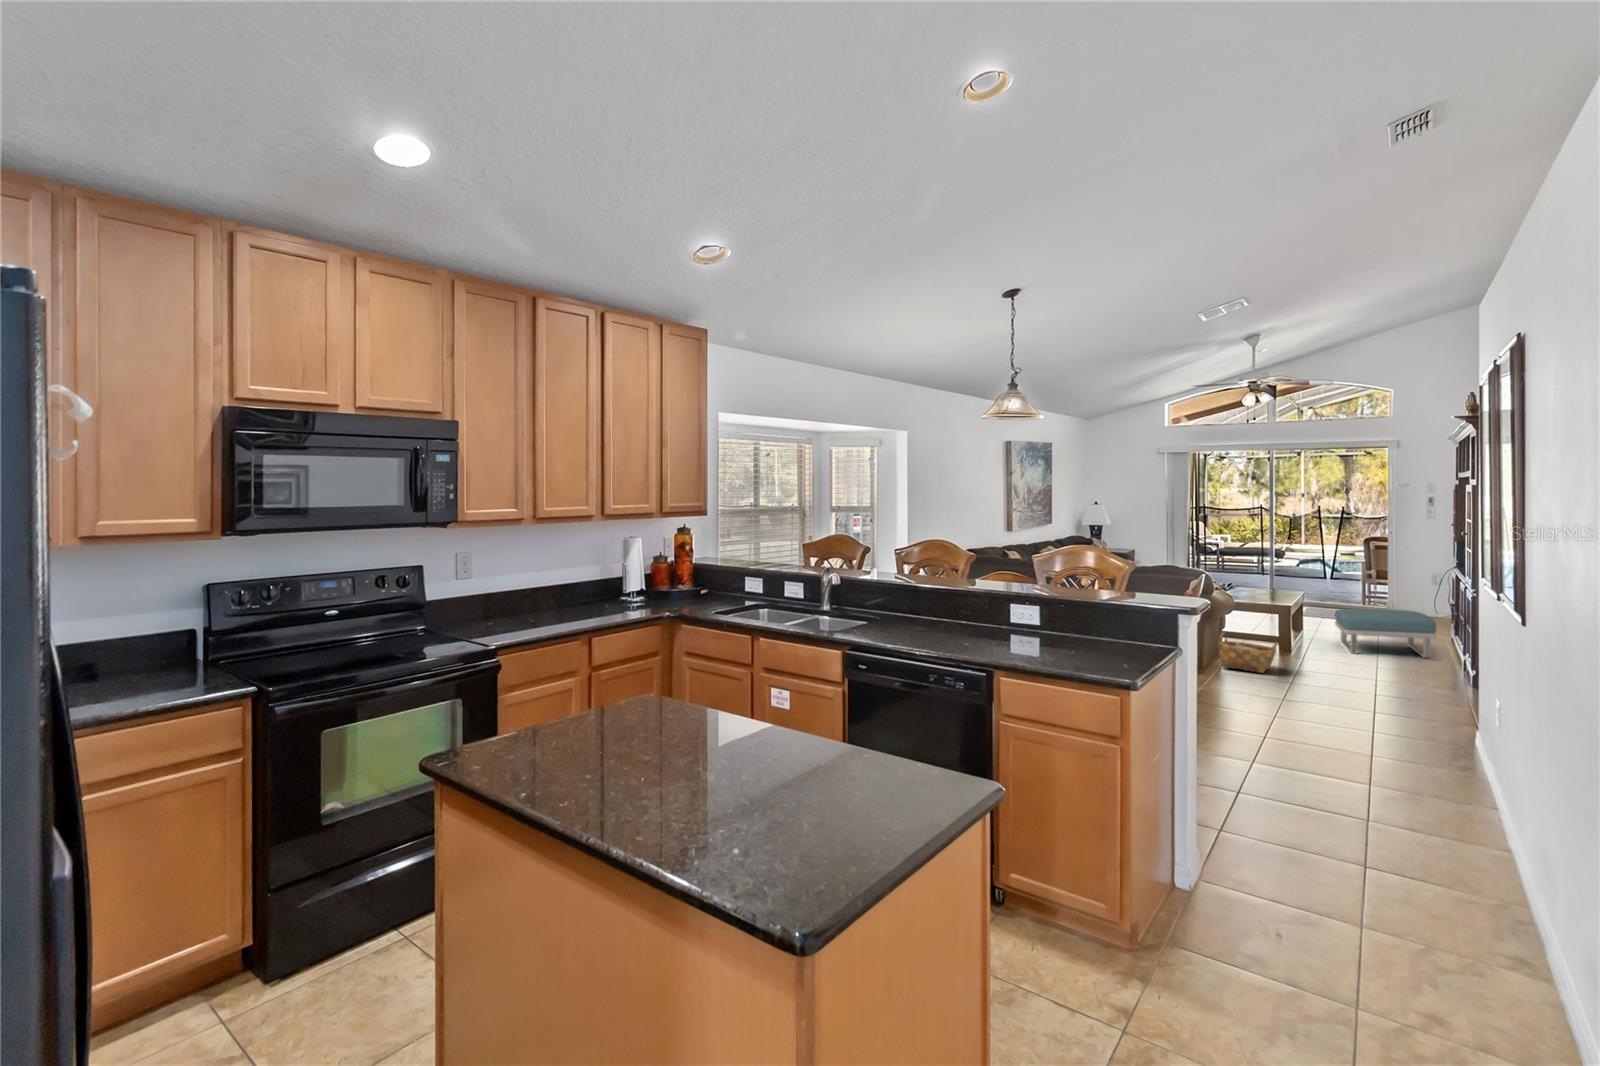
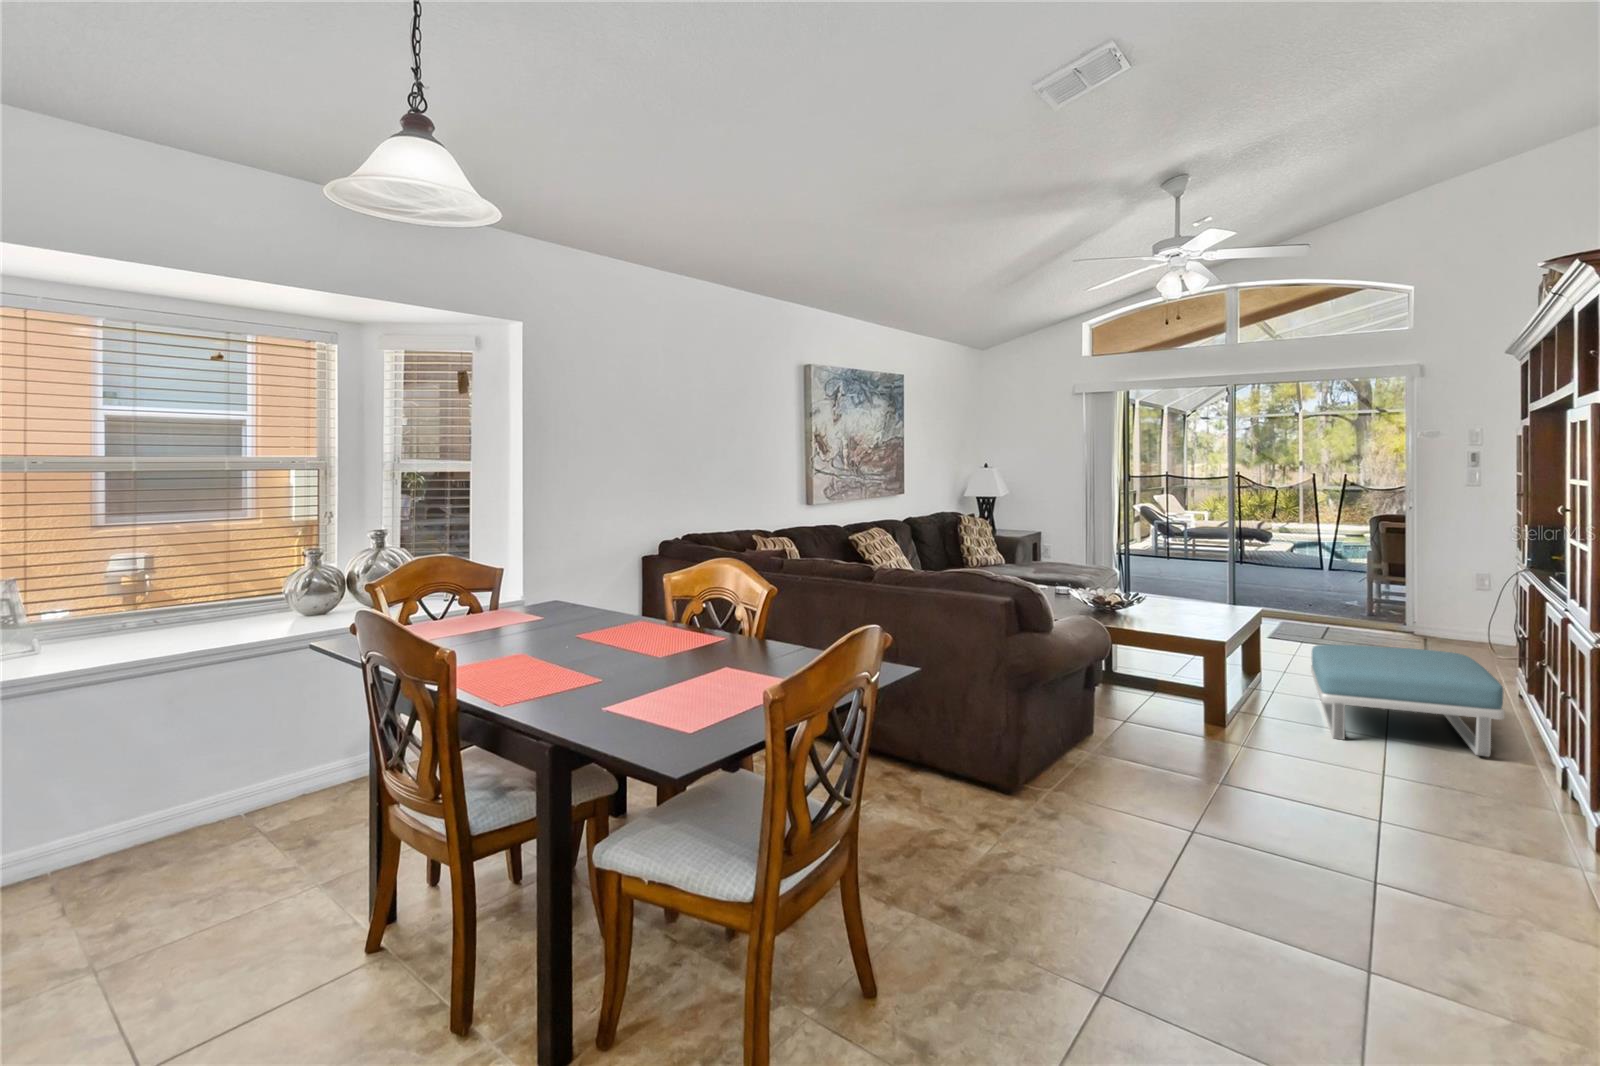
woven basket: present [1218,632,1277,673] -> none [1045,716,1162,815]

